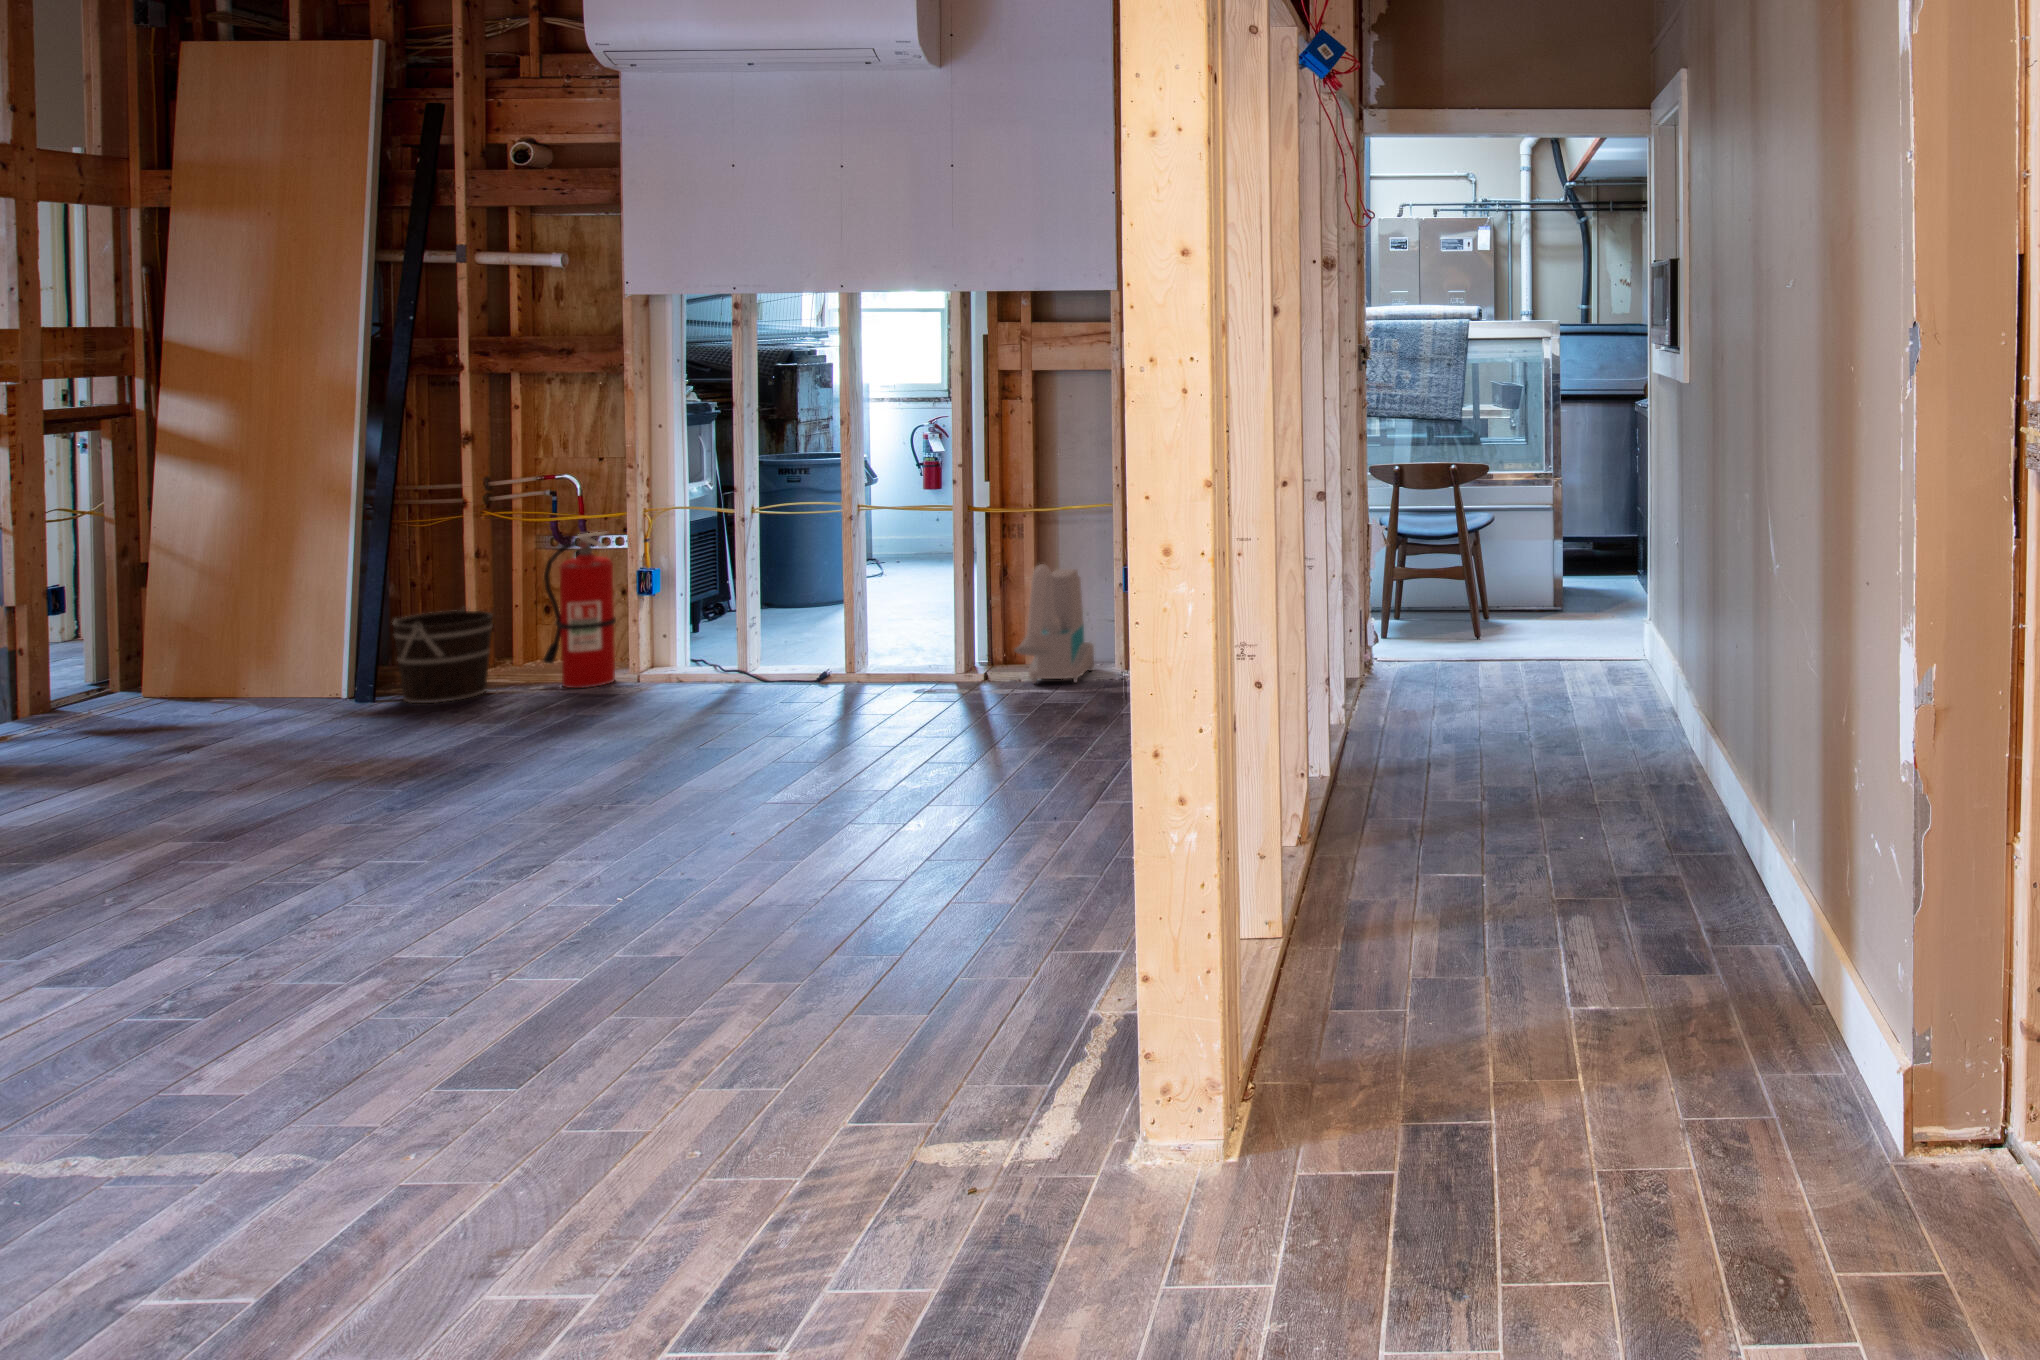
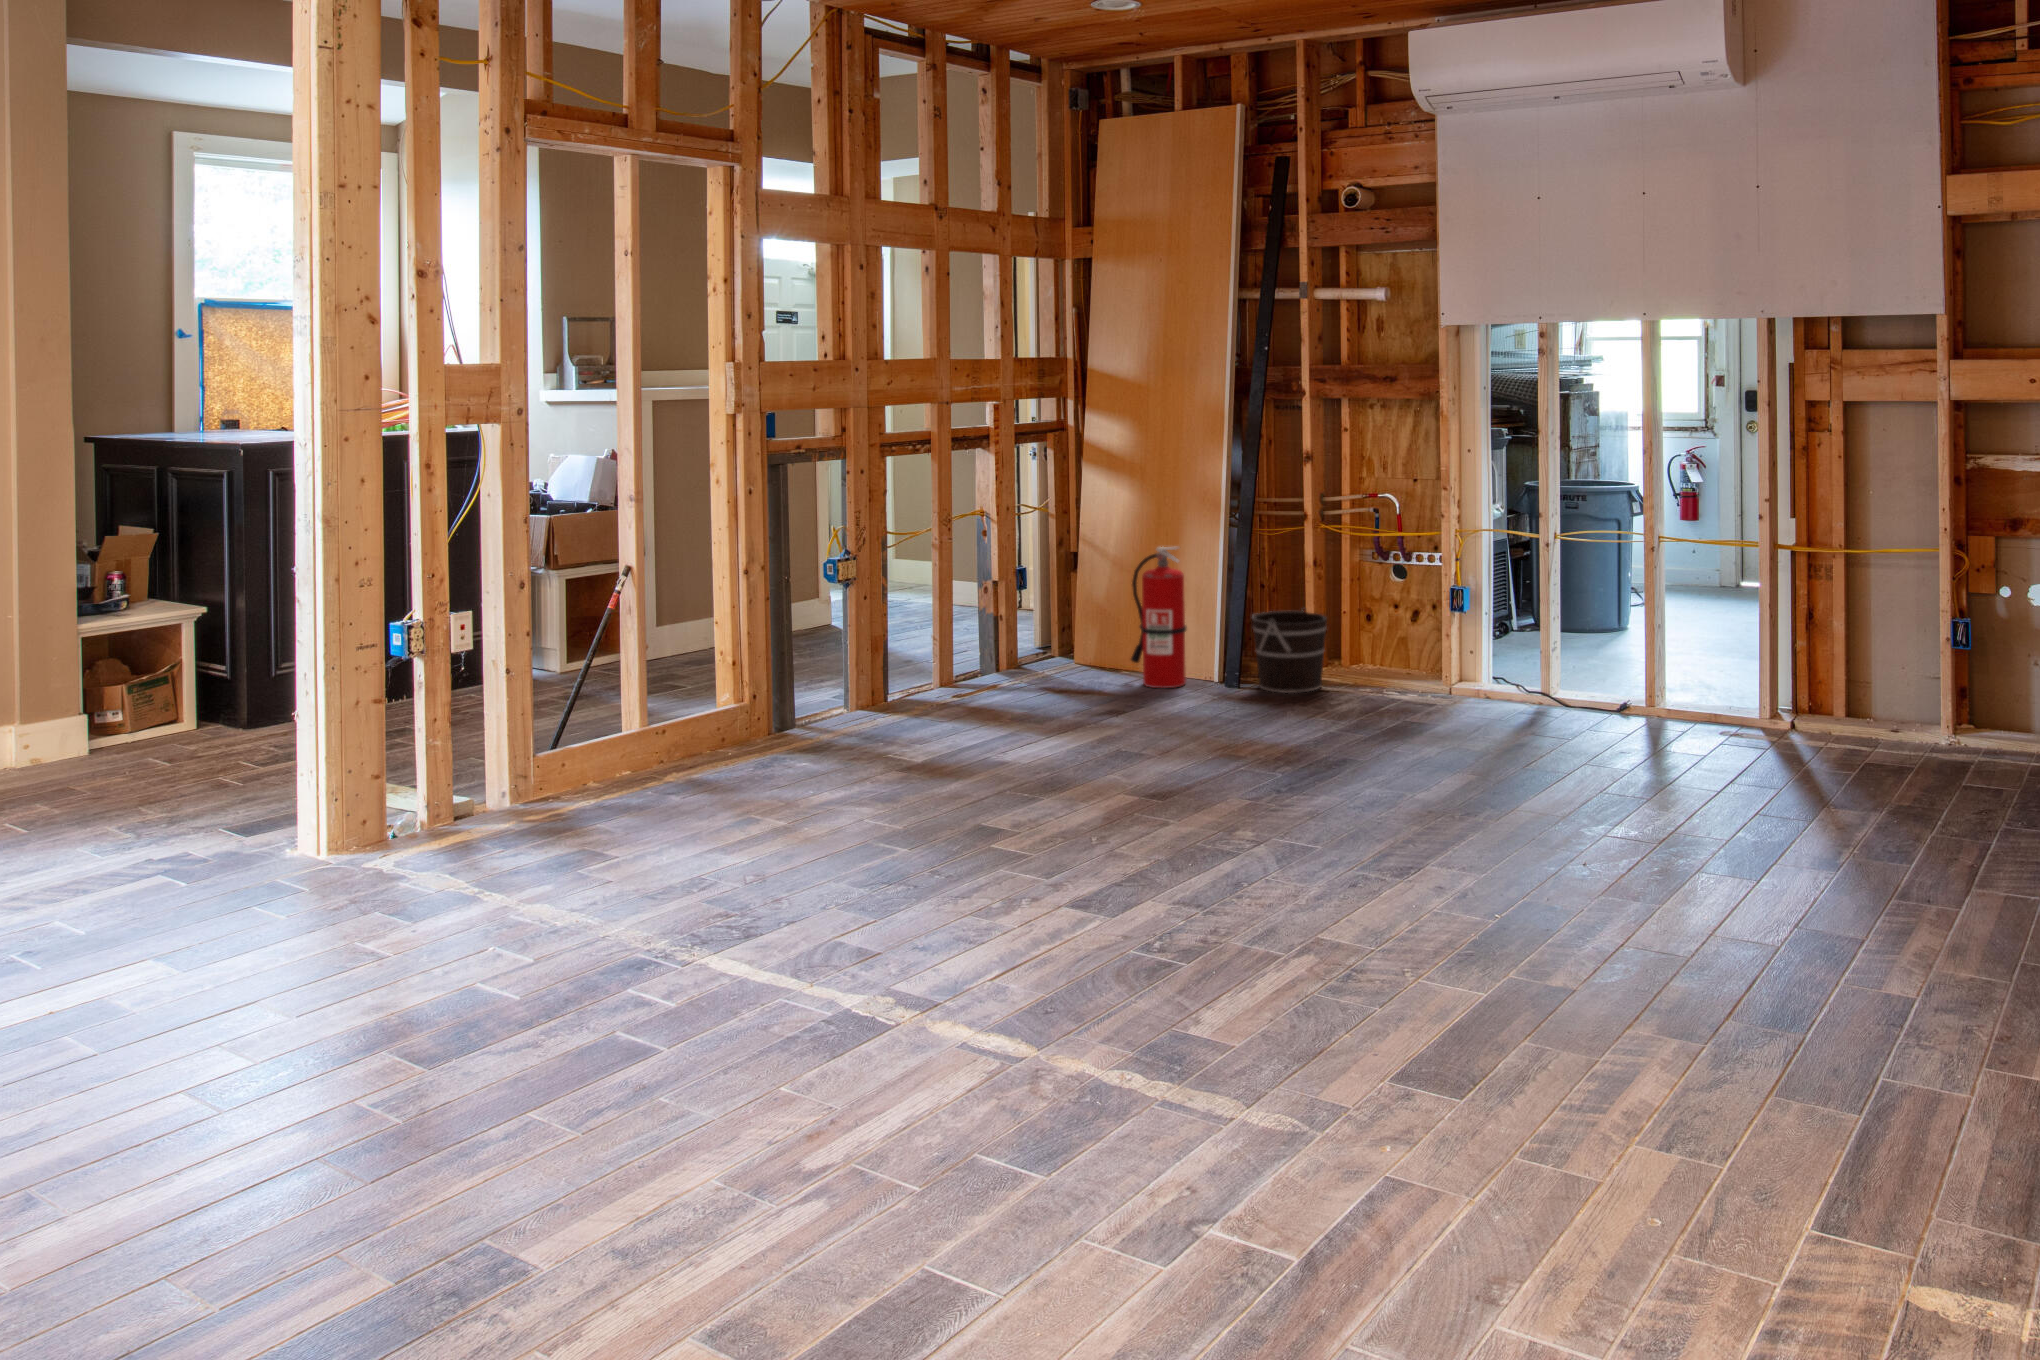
fire extinguisher: present [543,532,616,688] -> present [1131,547,1187,688]
vacuum cleaner: present [1015,564,1094,683] -> none [1829,616,1908,751]

